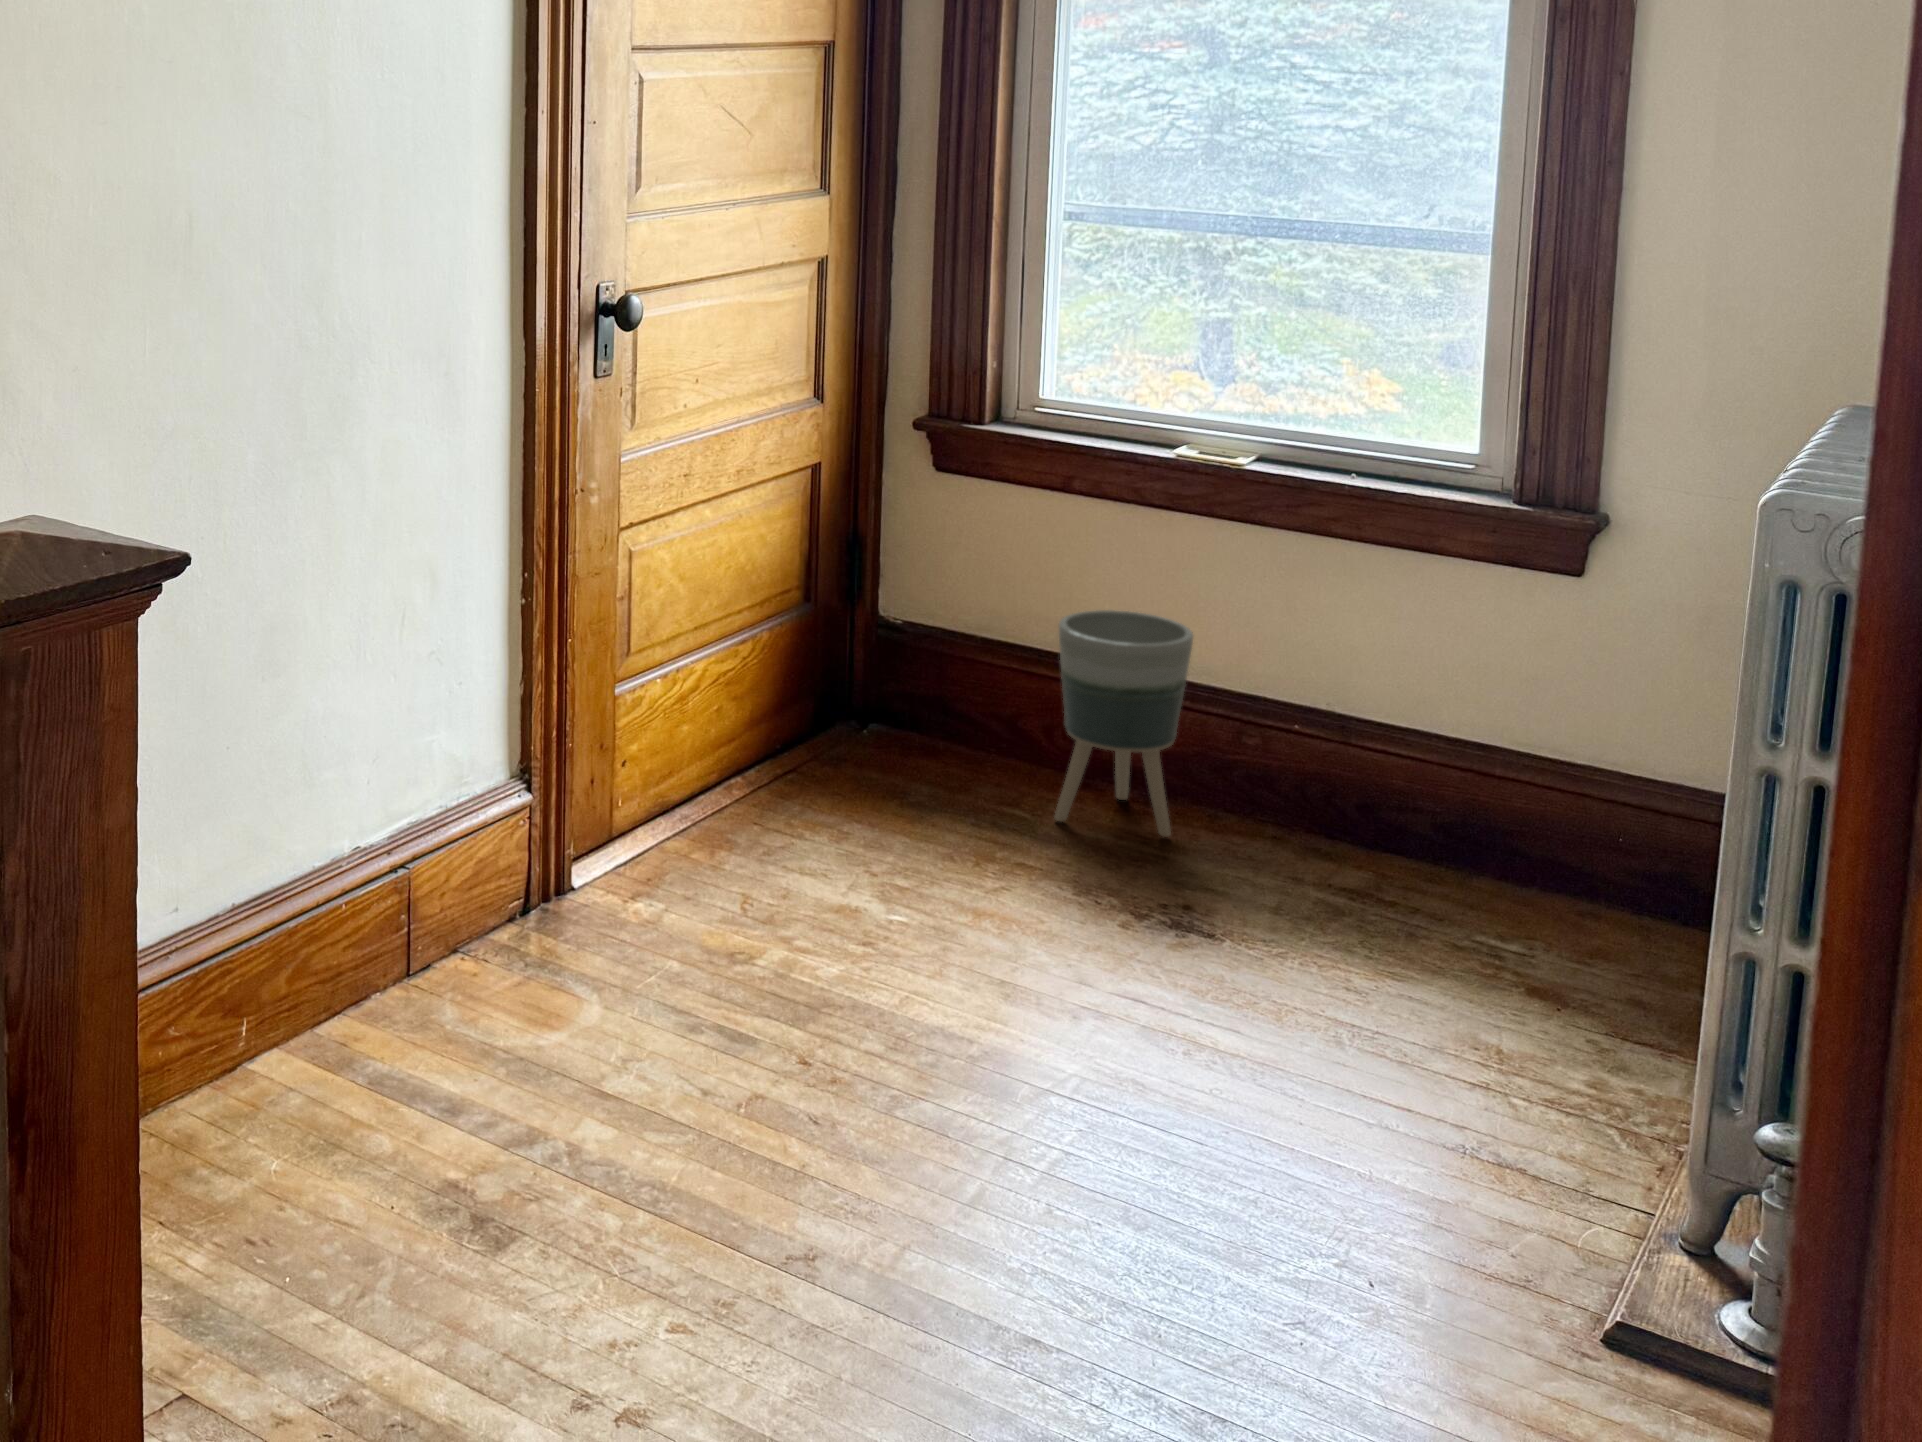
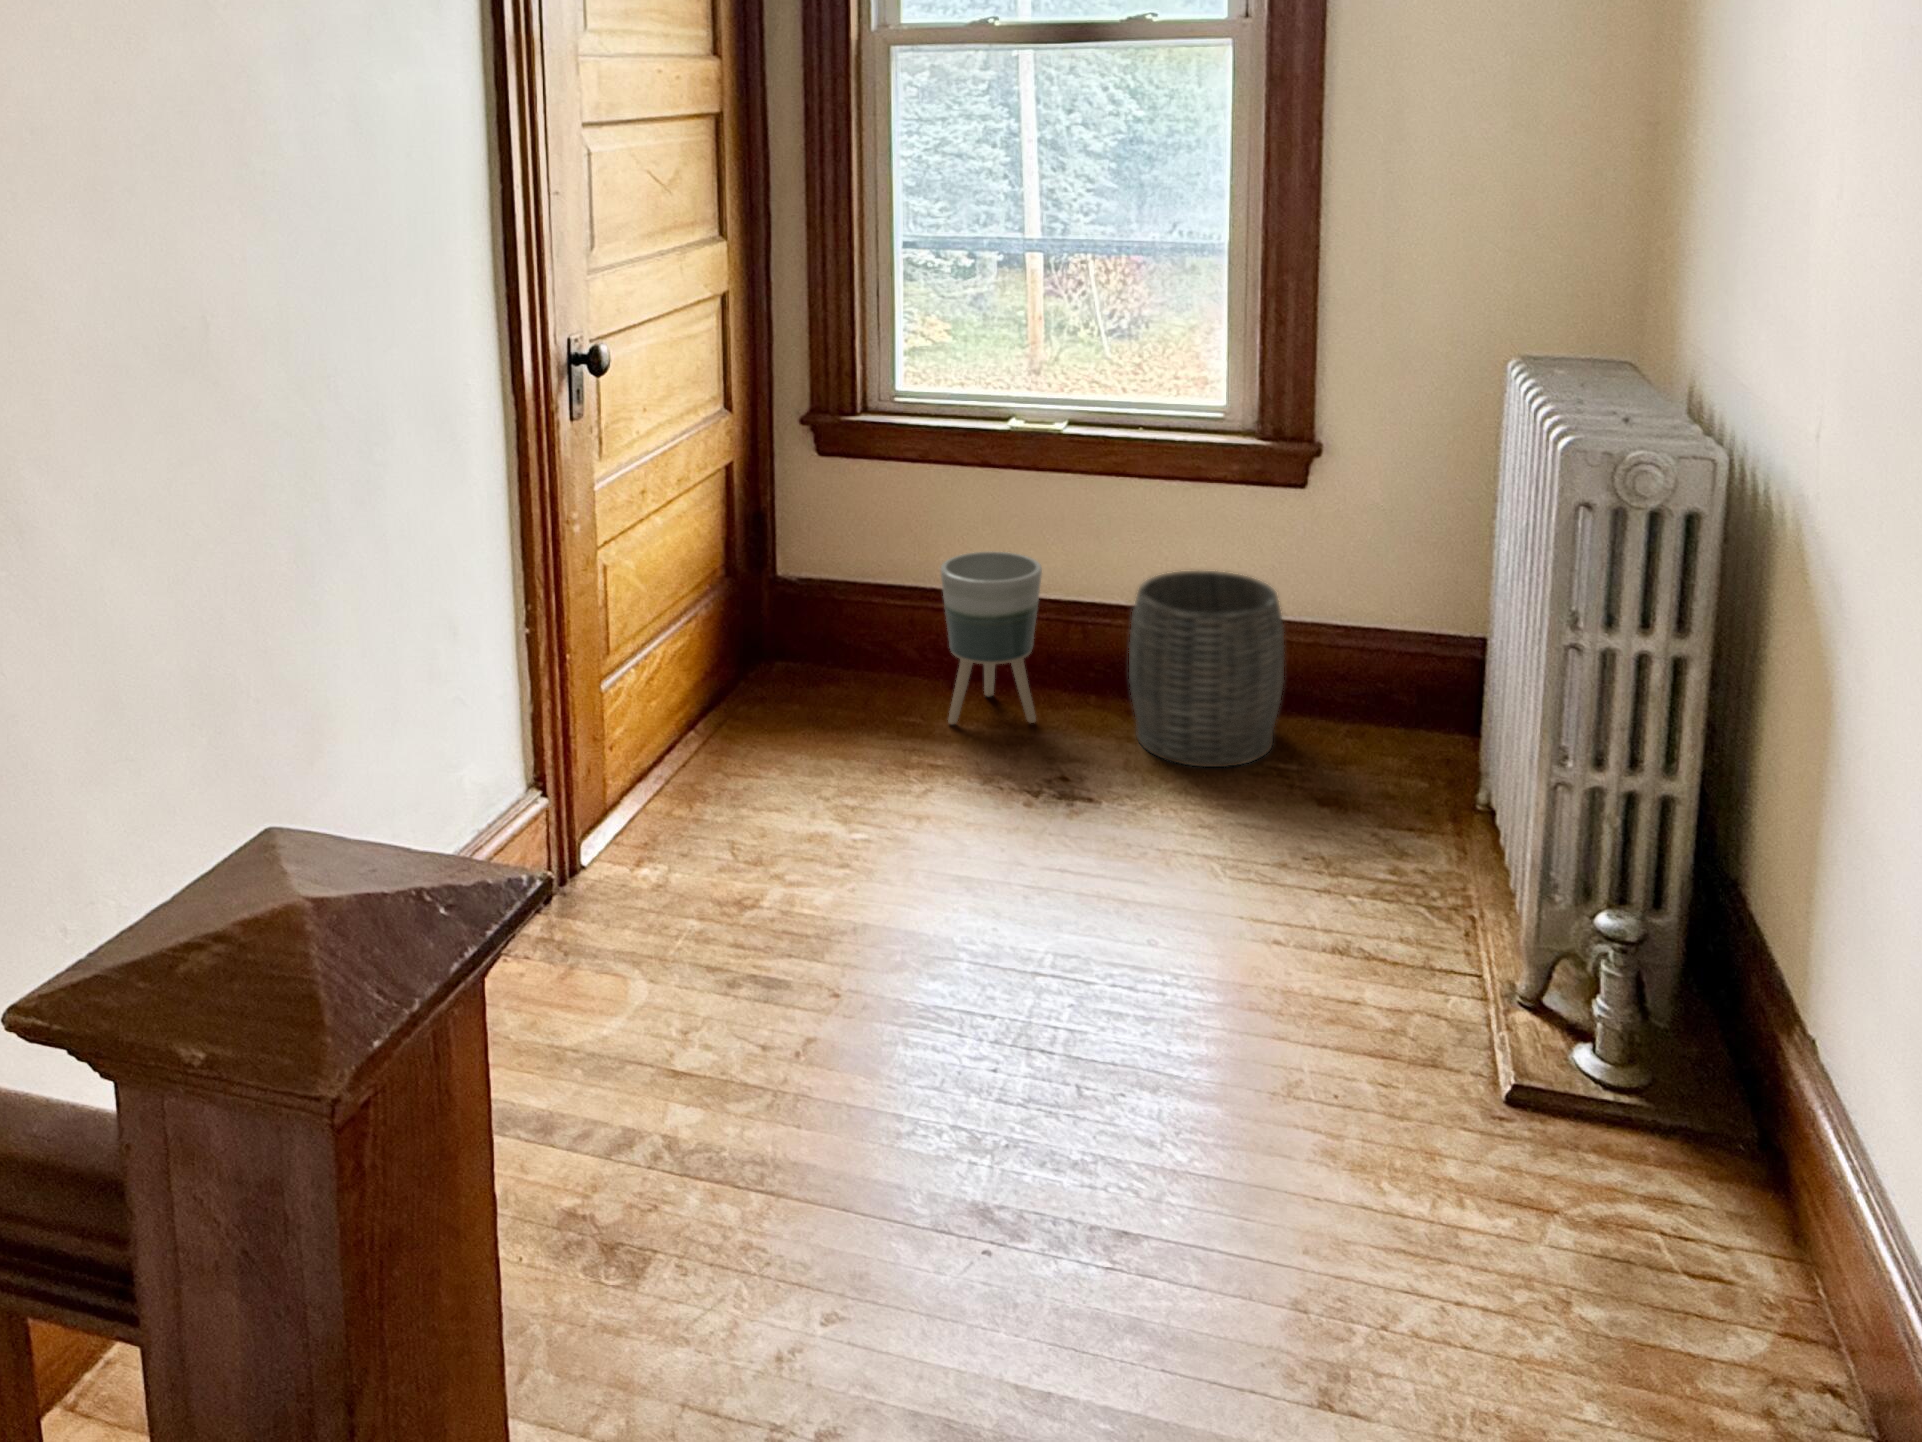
woven basket: none [1295,668,1521,931] -> present [1129,571,1284,767]

